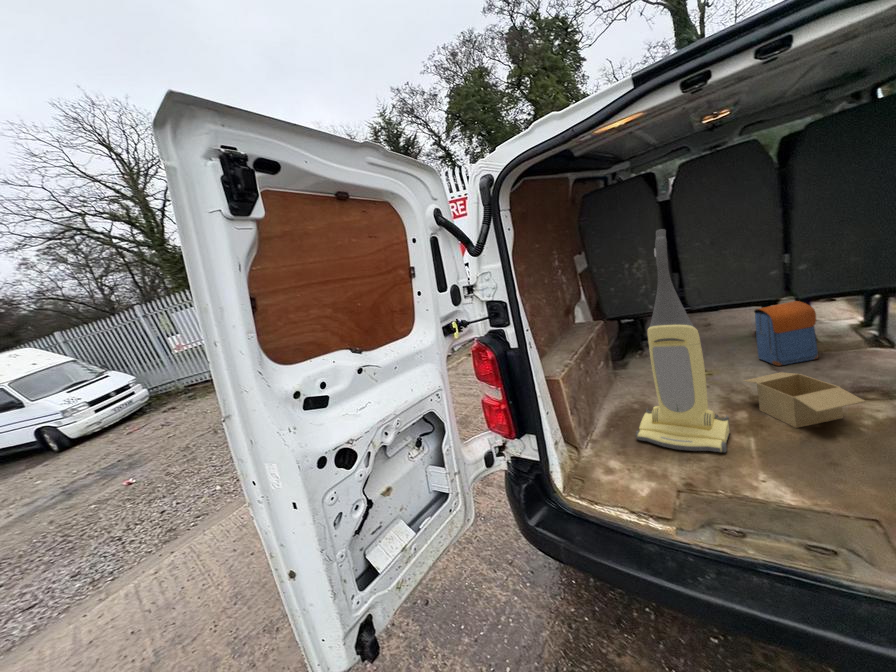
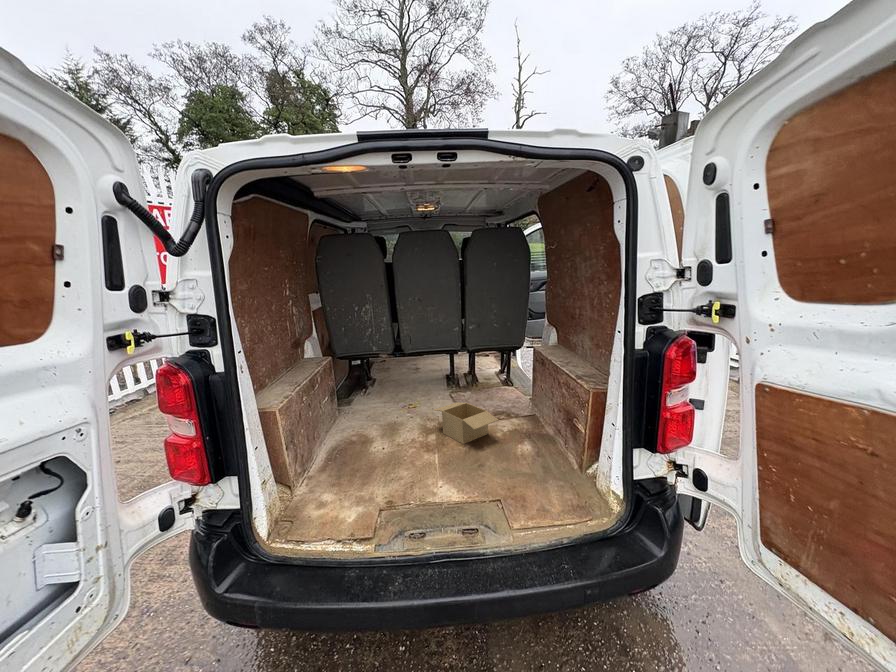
vacuum cleaner: present [636,229,730,452] -> none [349,275,423,474]
backpack: present [754,301,818,366] -> none [443,350,479,399]

